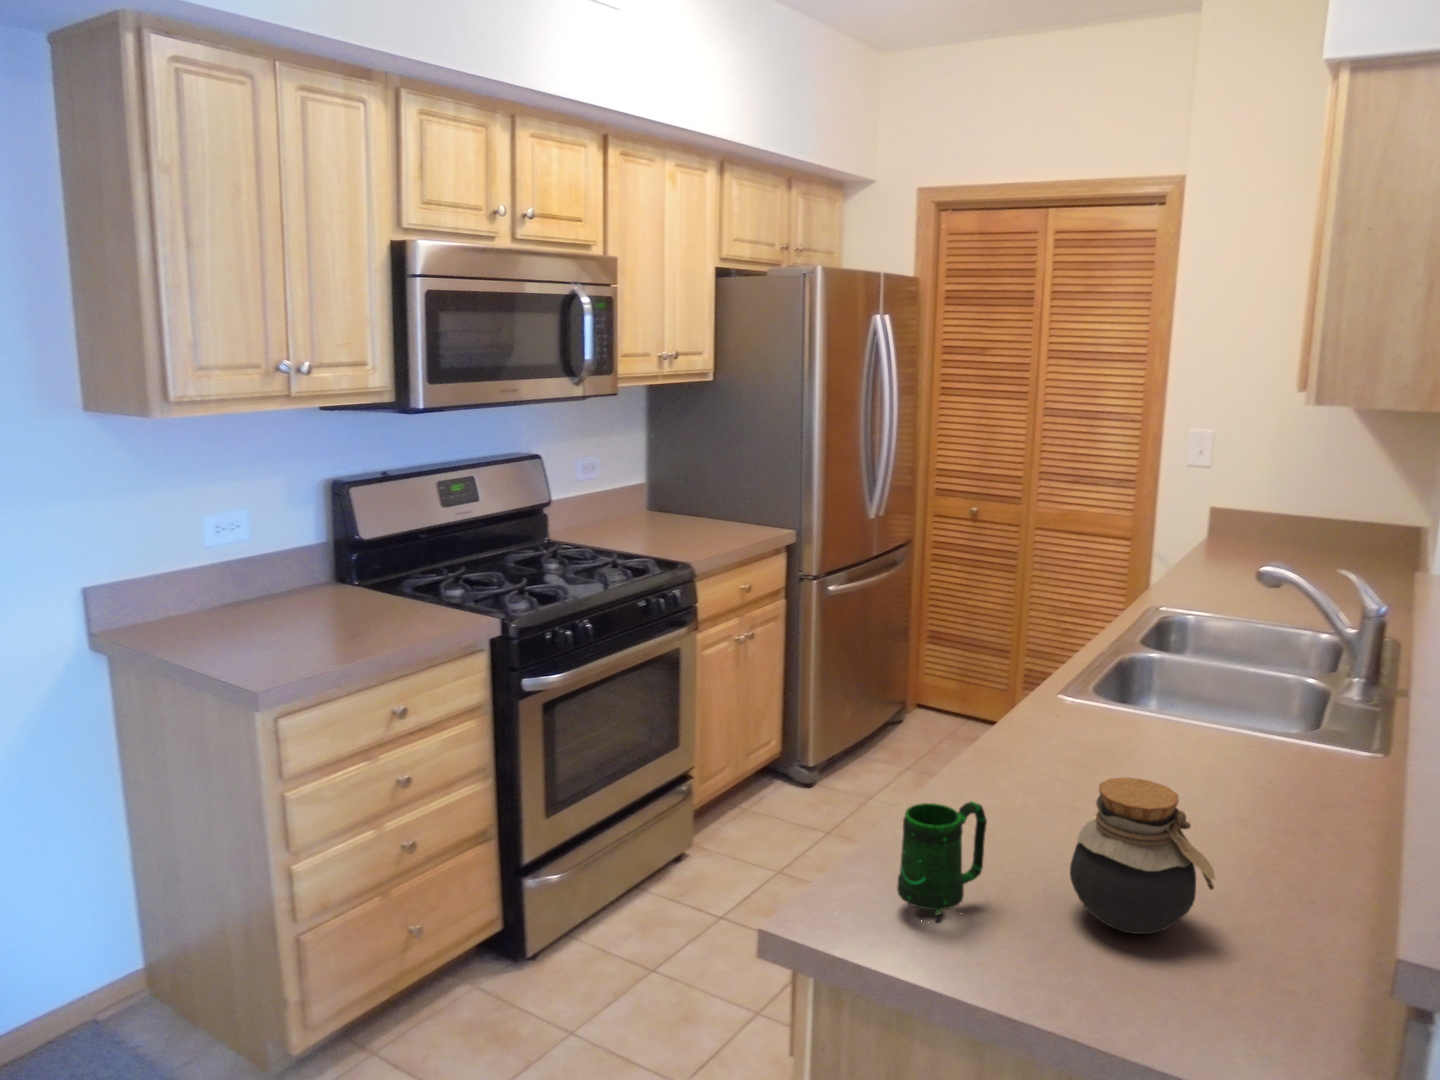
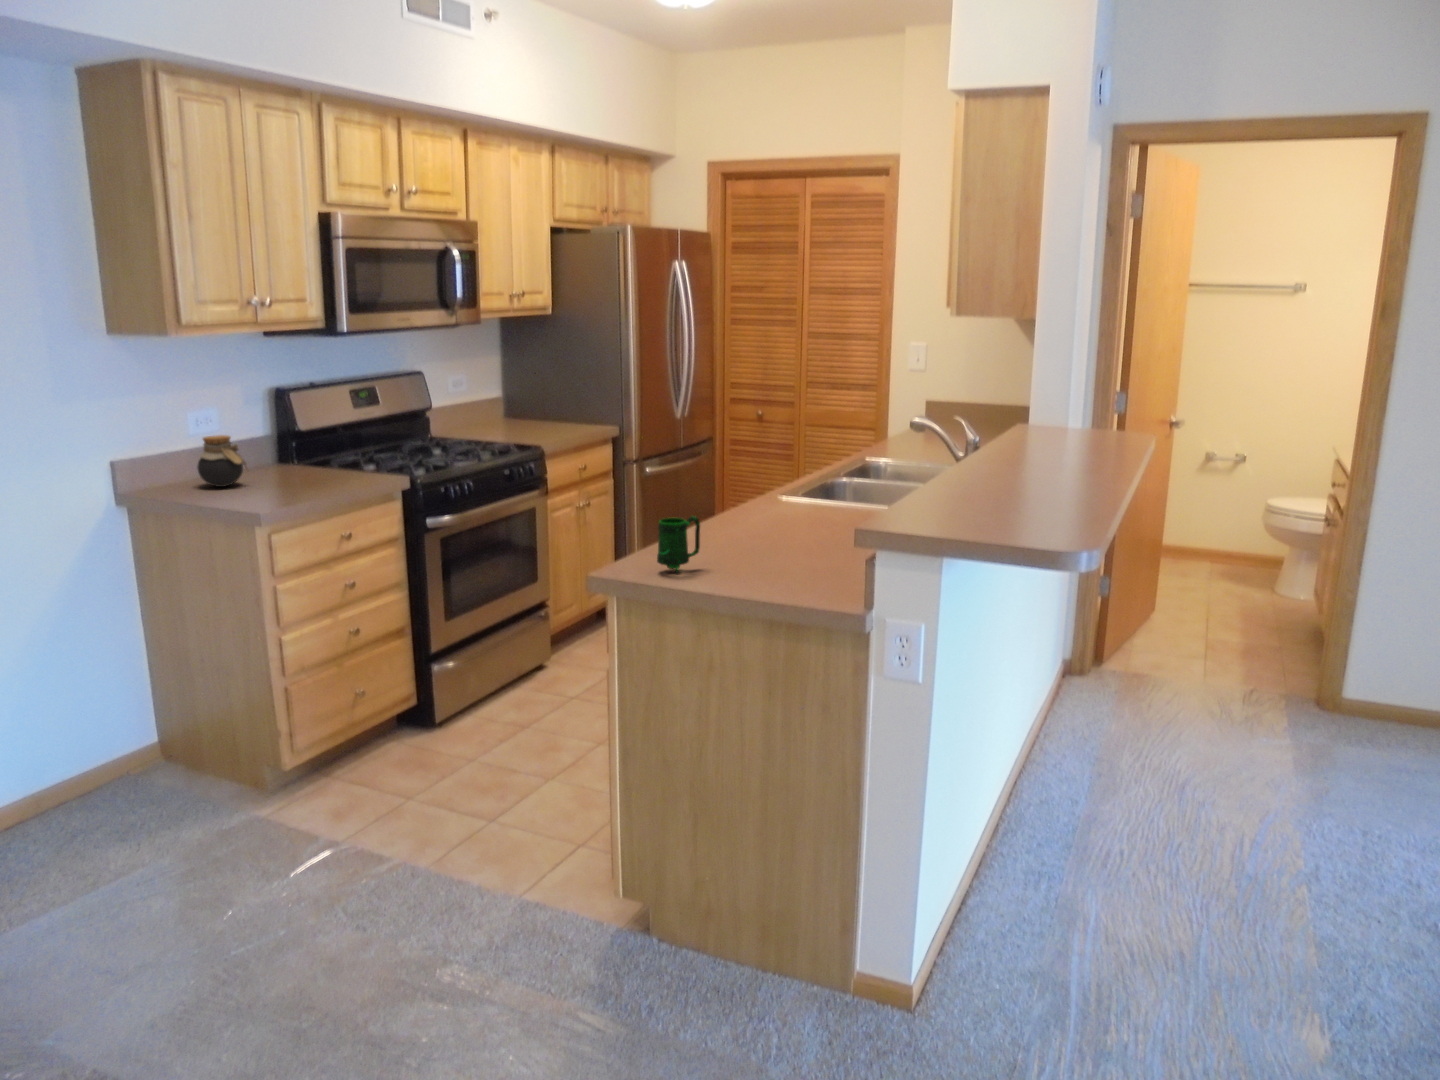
jar: present [1070,778,1215,934] -> present [197,435,248,487]

